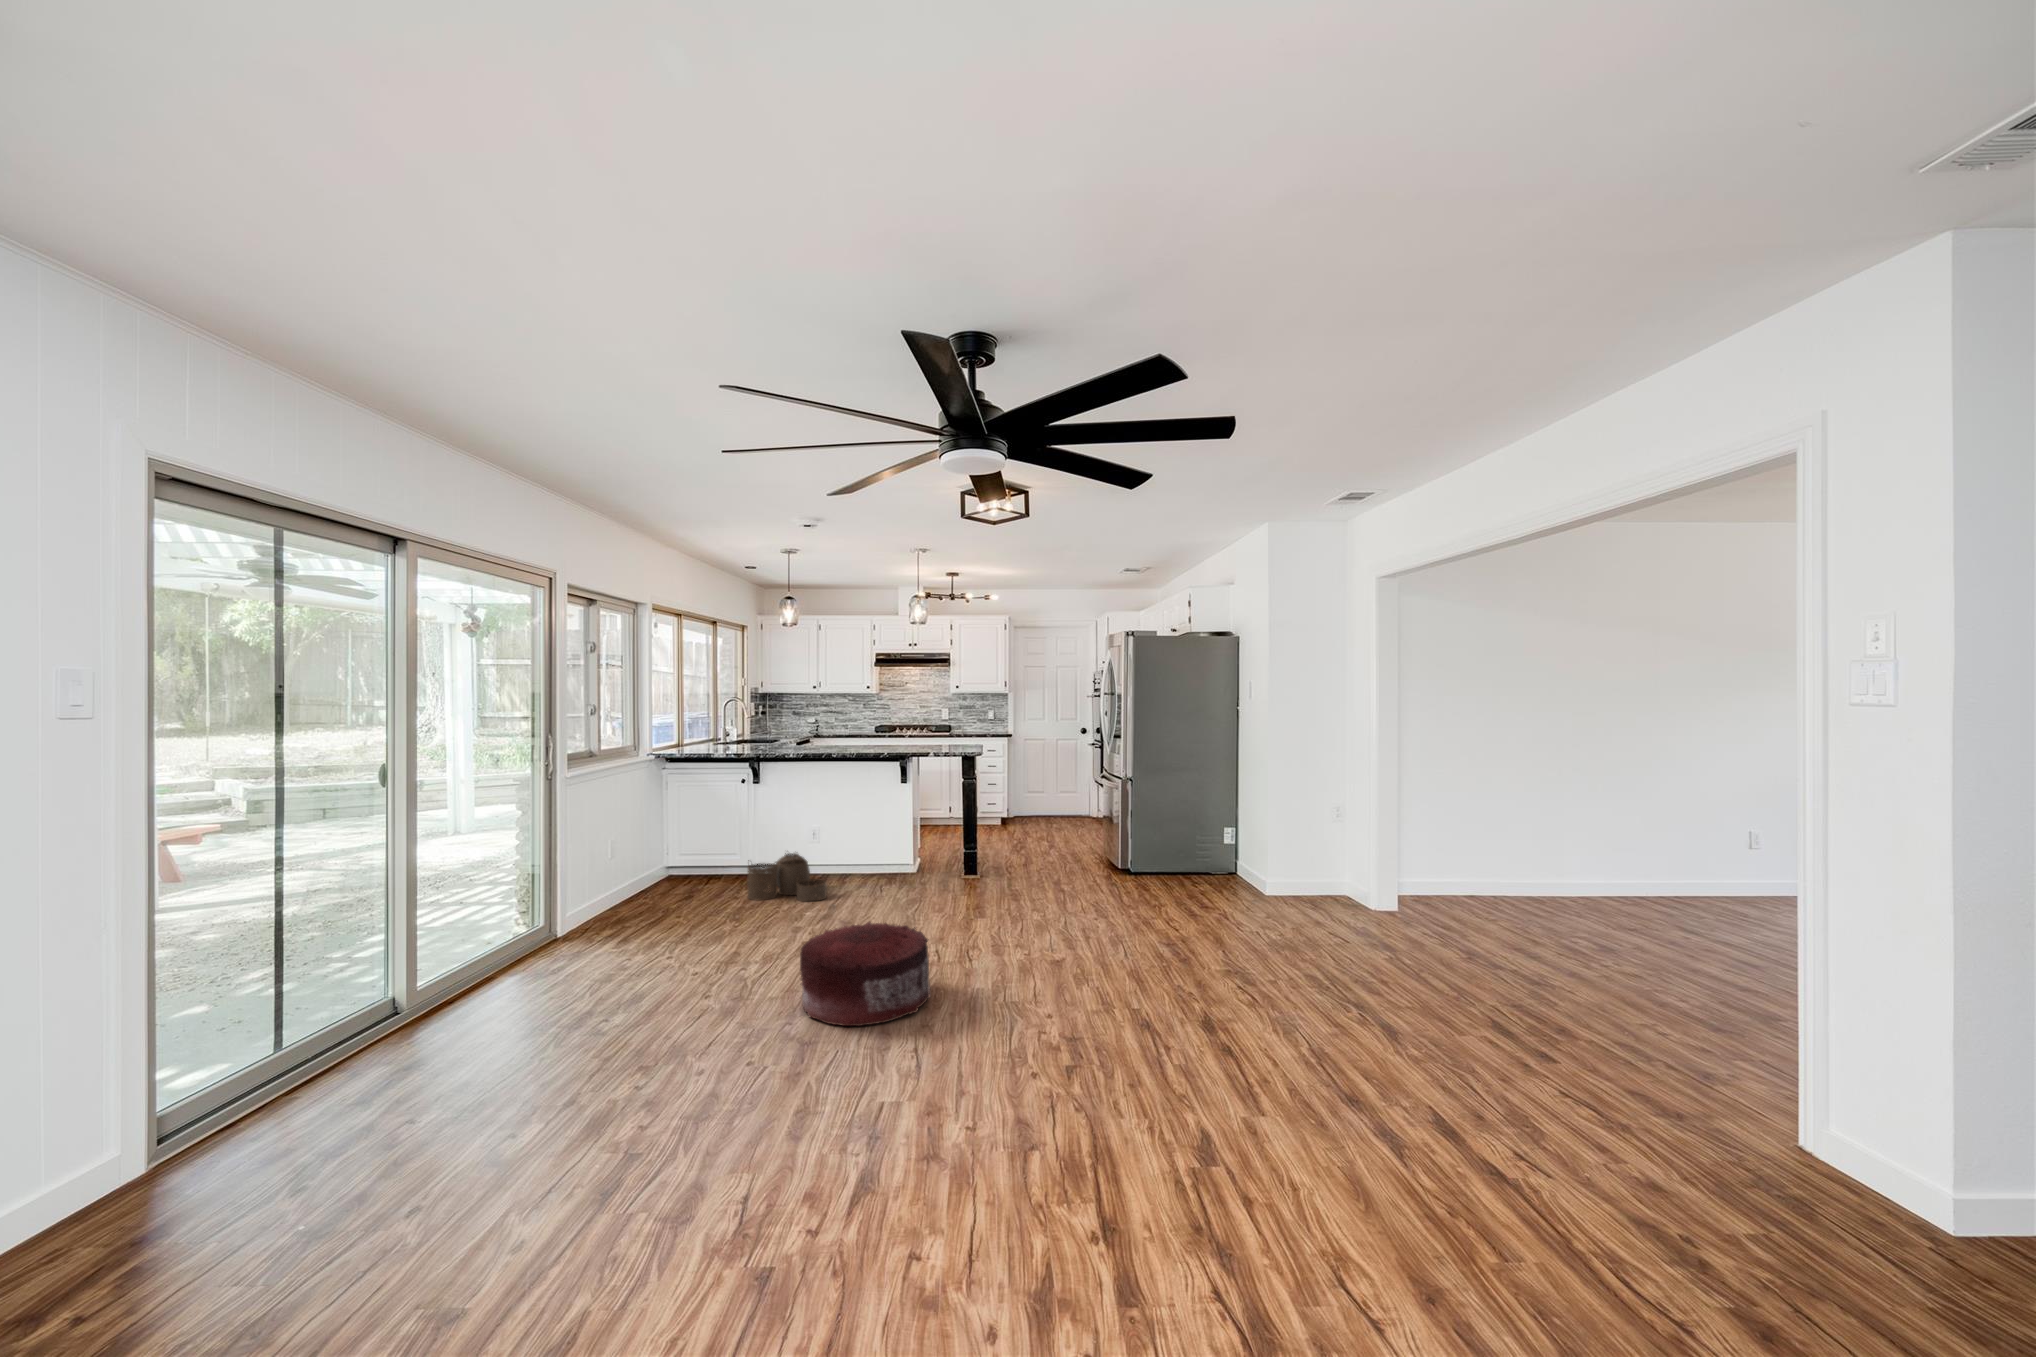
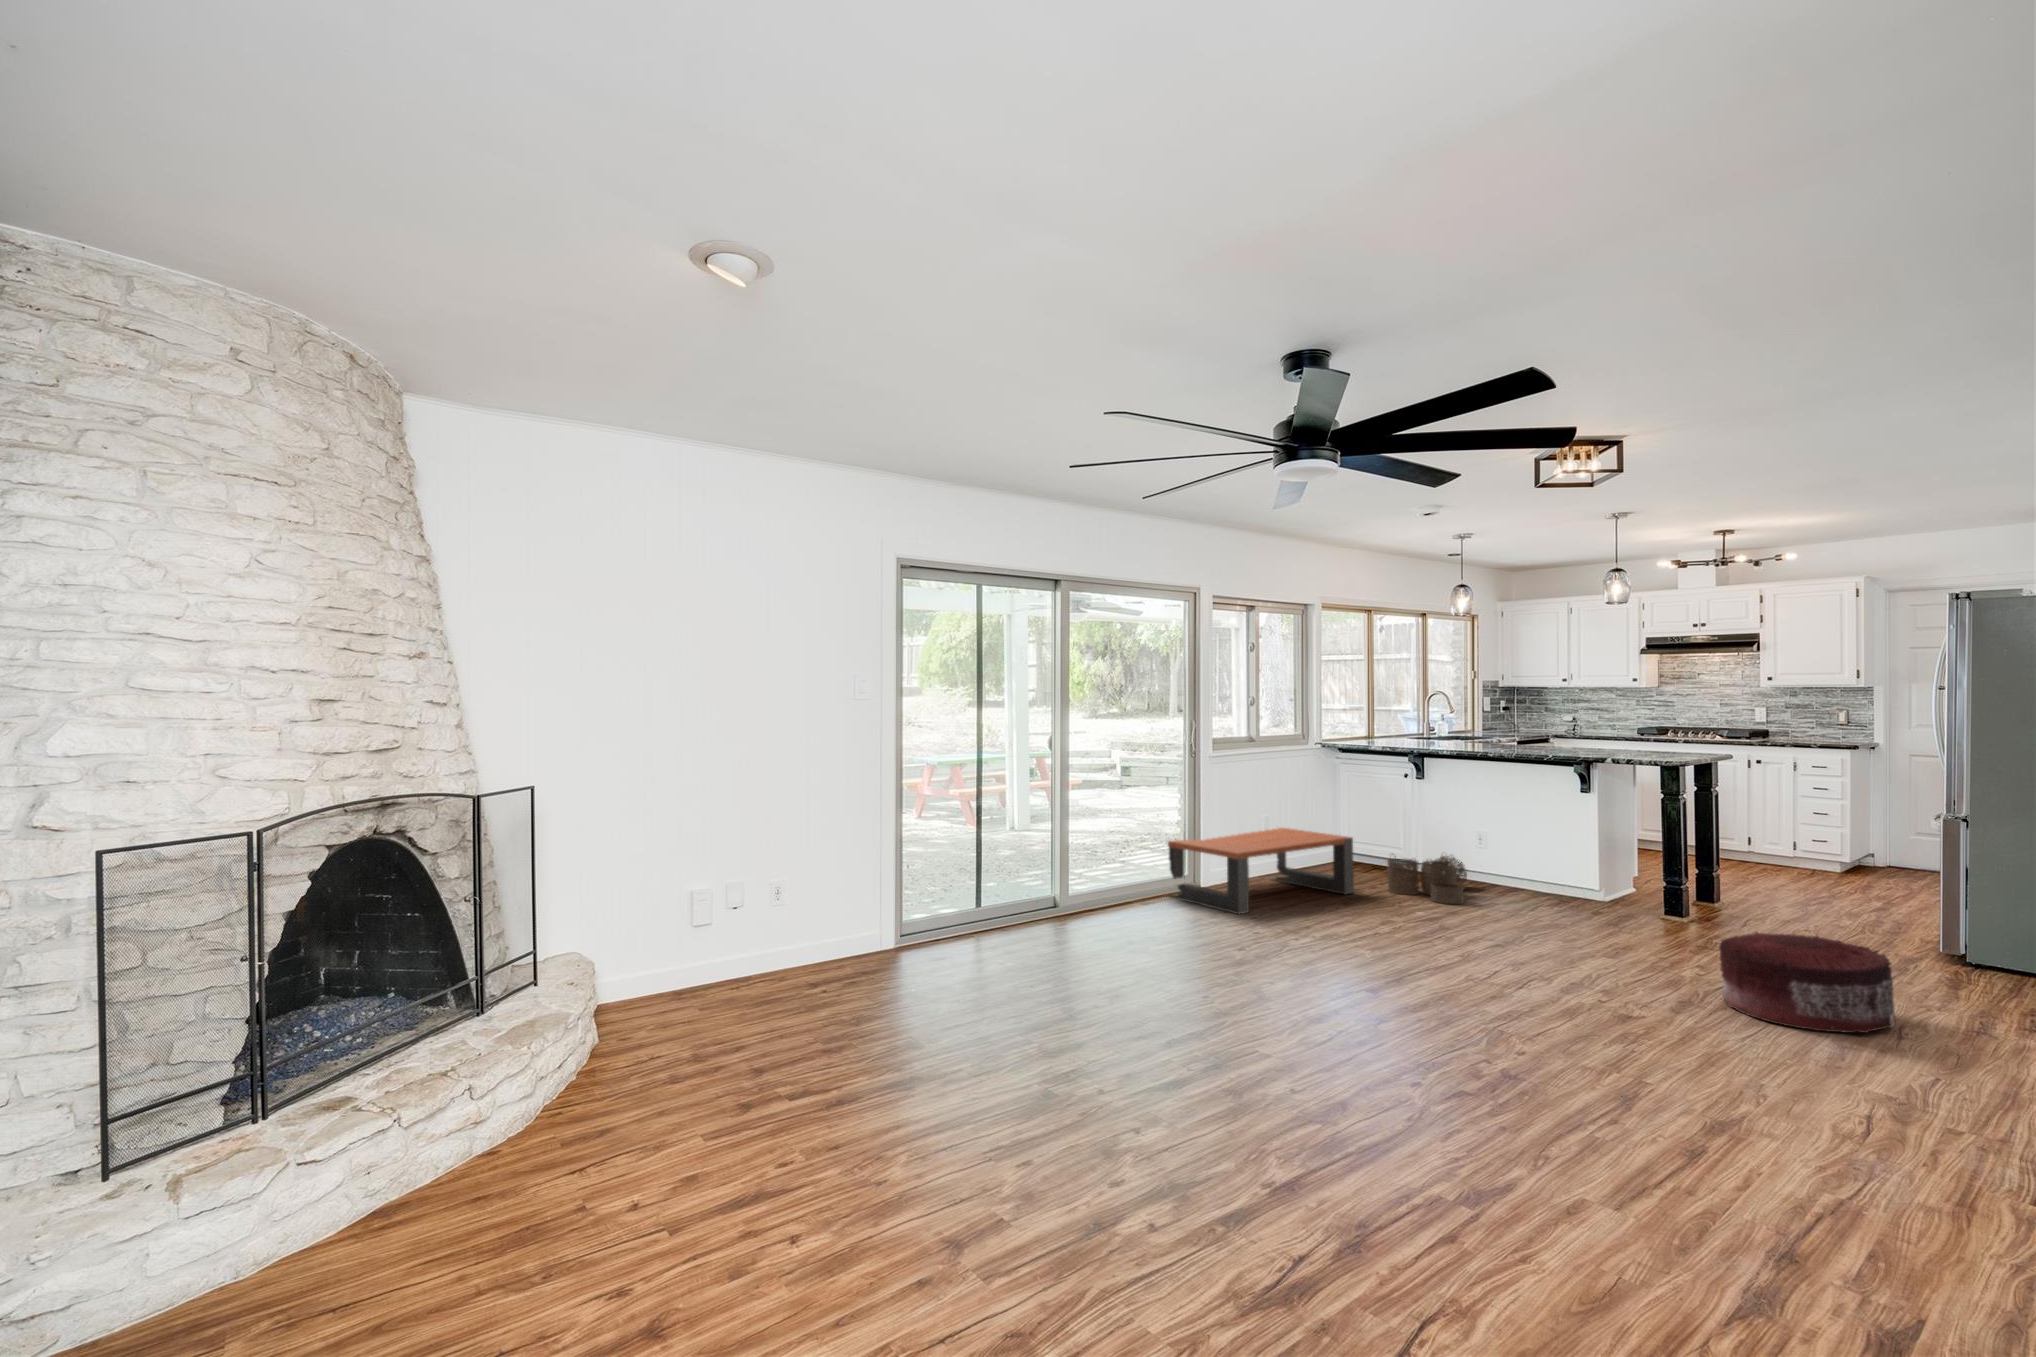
coffee table: none [511,851,724,970] -> present [1168,828,1354,914]
pouf: present [800,922,930,1026] -> present [1719,932,1896,1033]

